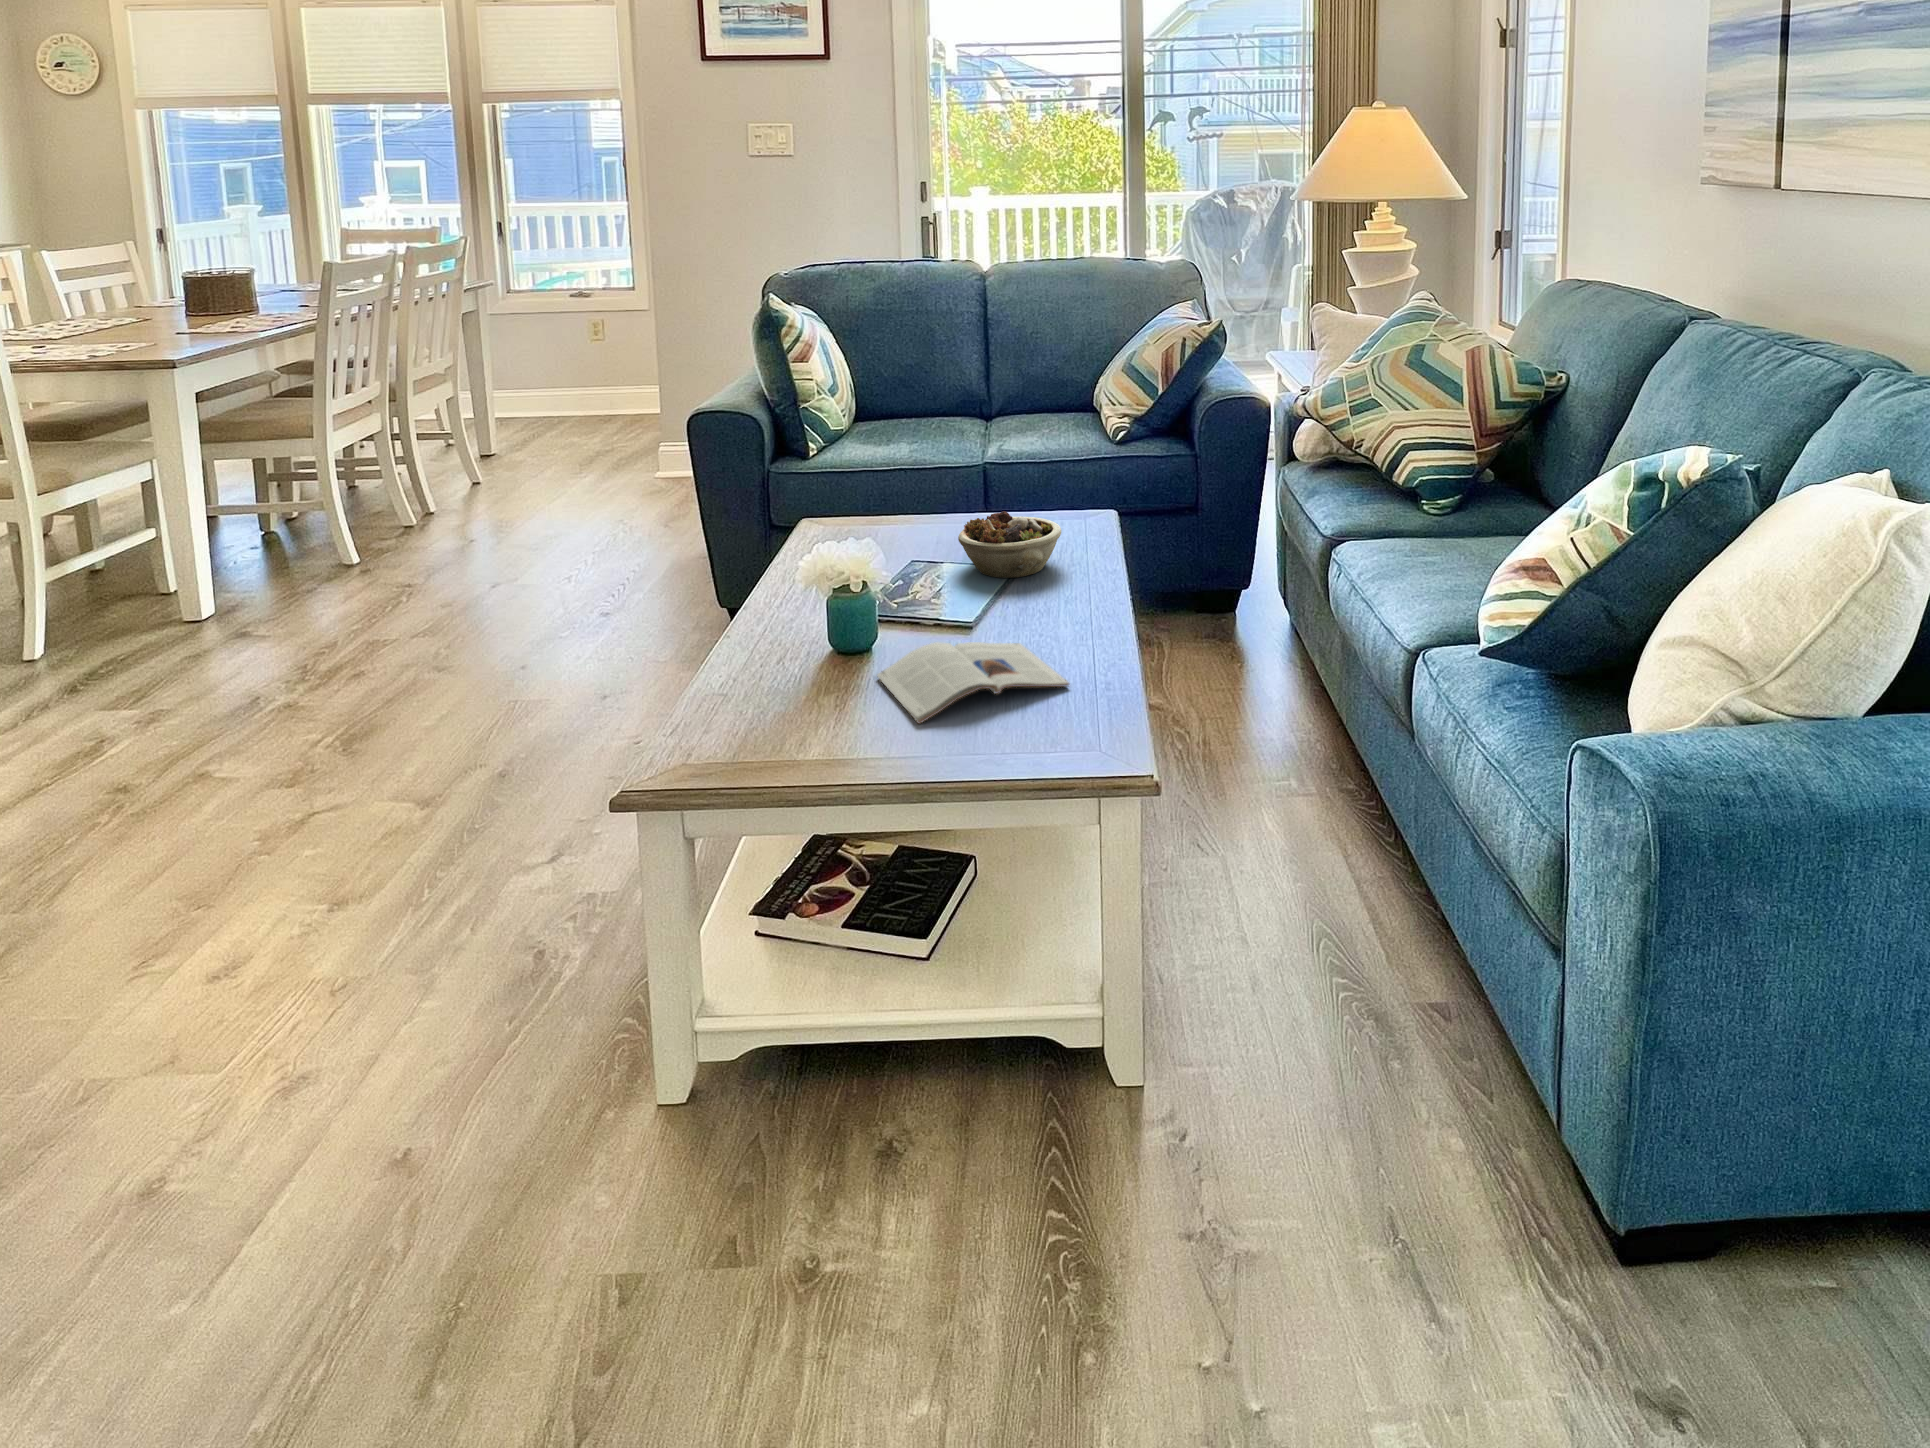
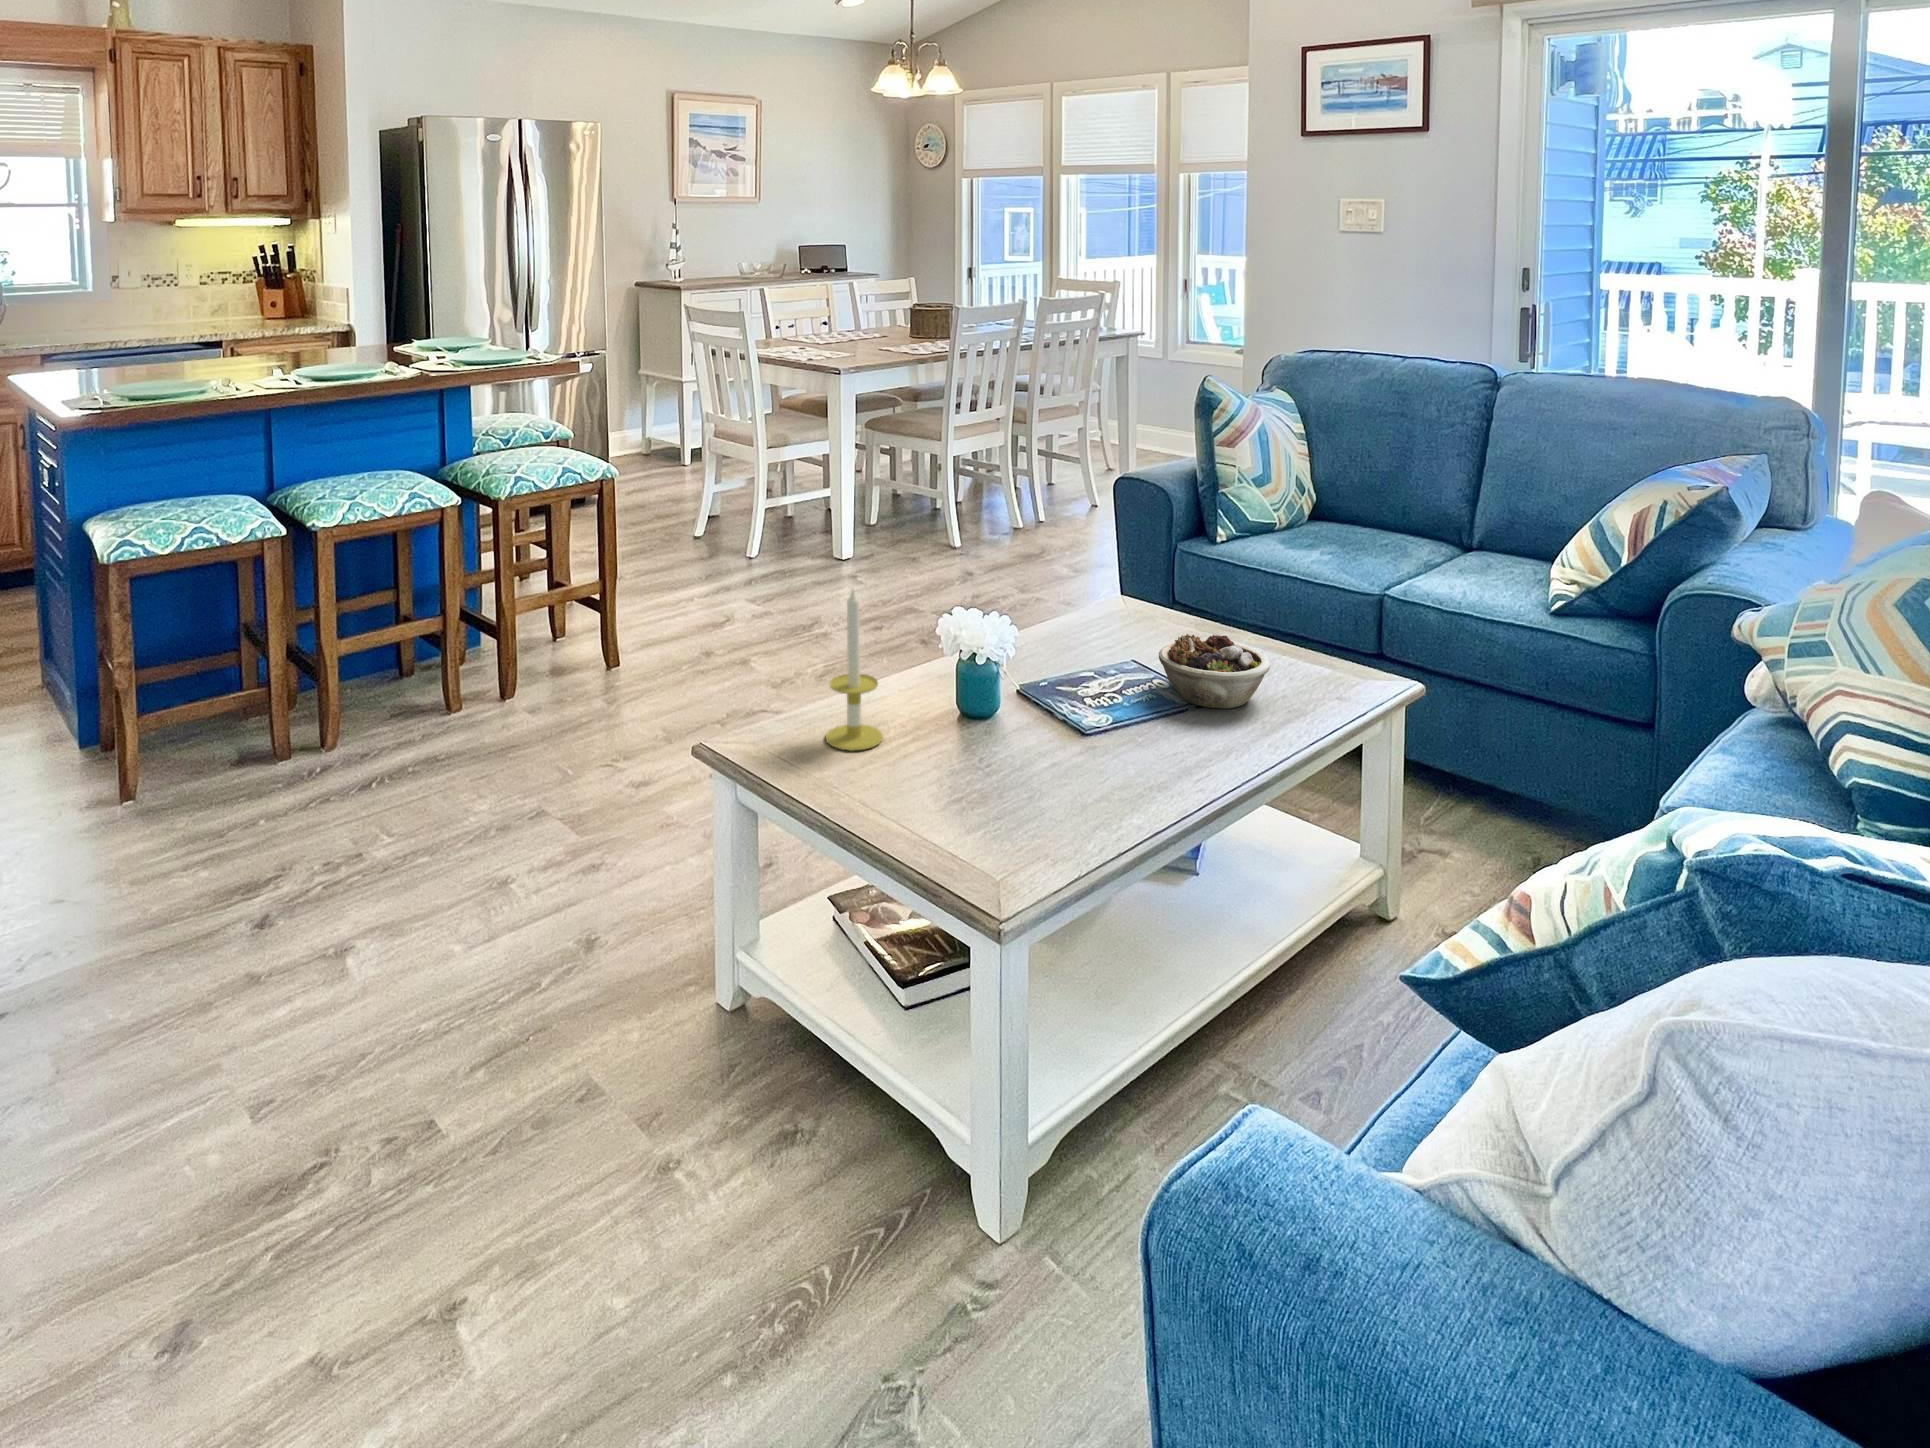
candle: none [742,537,812,728] -> present [826,590,883,751]
magazine: present [877,642,1069,724] -> none [921,729,1099,817]

